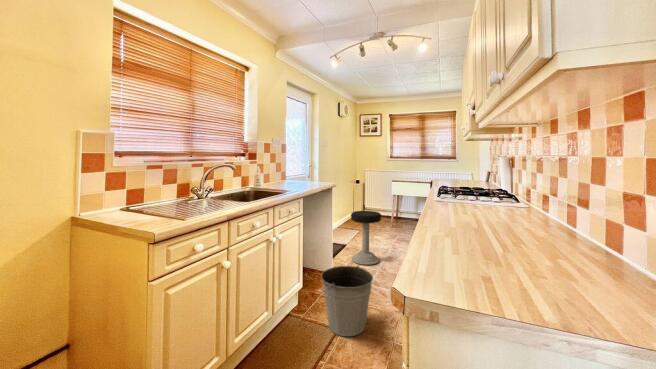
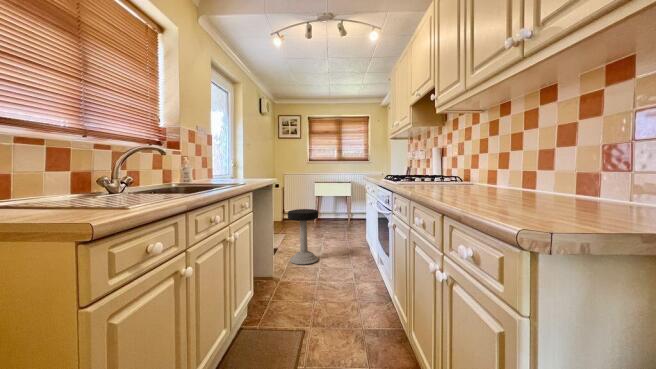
bucket: present [320,265,373,336] -> none [279,259,337,337]

